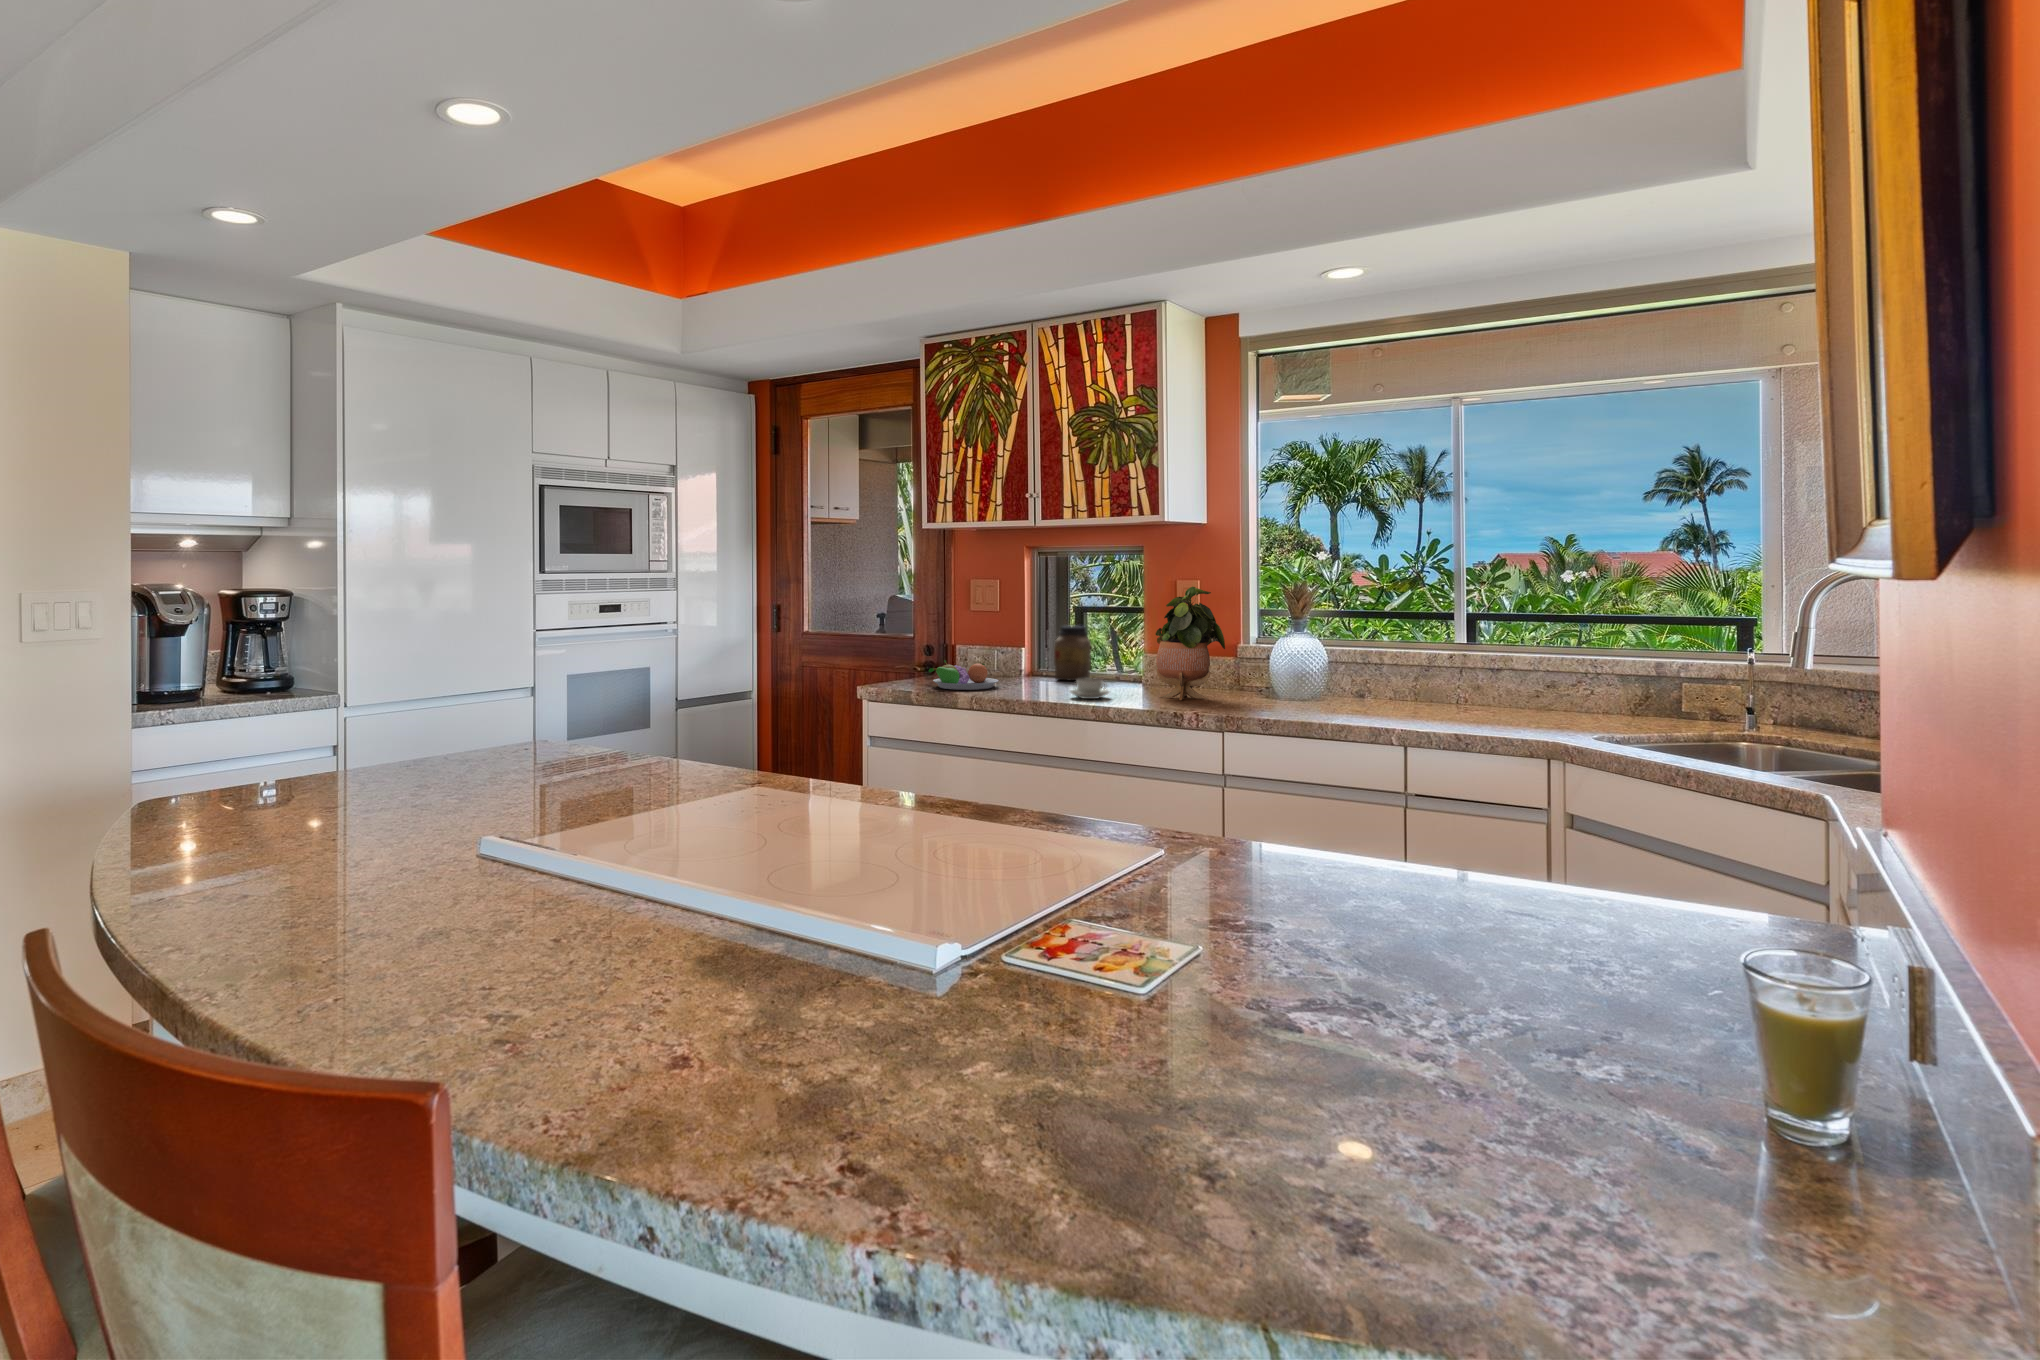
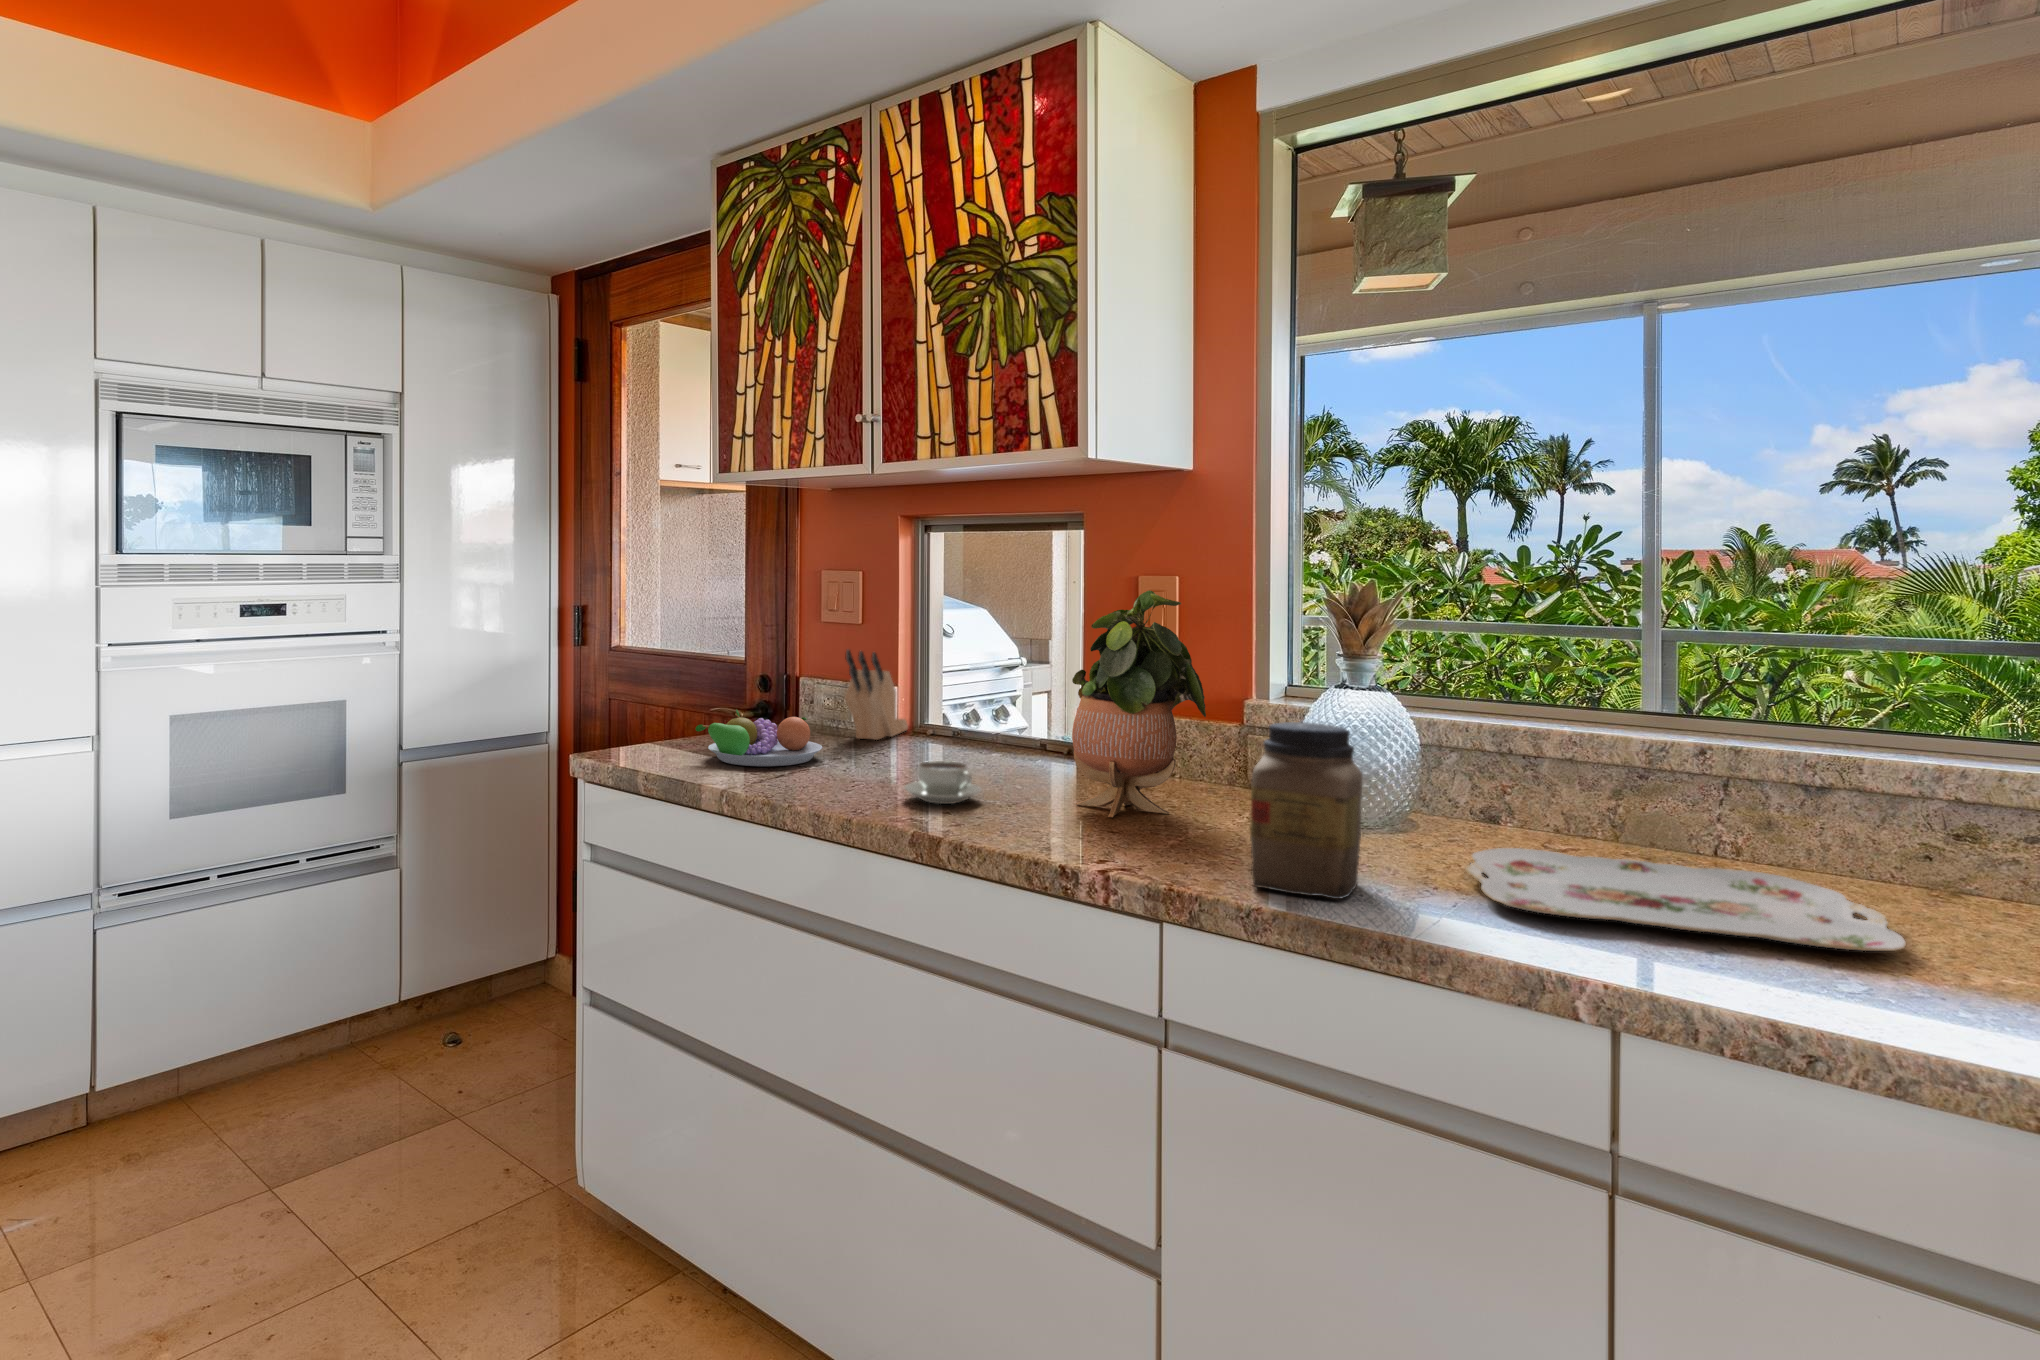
knife block: none [996,625,1024,678] -> present [845,650,908,740]
jar: present [1054,626,1091,680] -> present [1250,722,1362,899]
serving tray: none [1350,701,1513,721] -> present [1466,848,1906,951]

